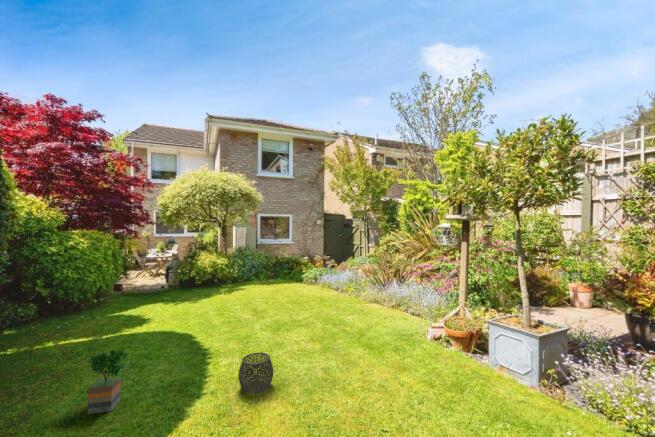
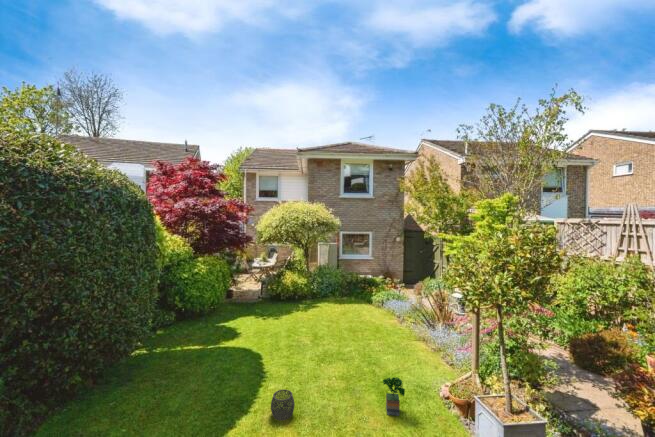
potted tree: present [88,349,128,414] -> present [383,377,405,416]

